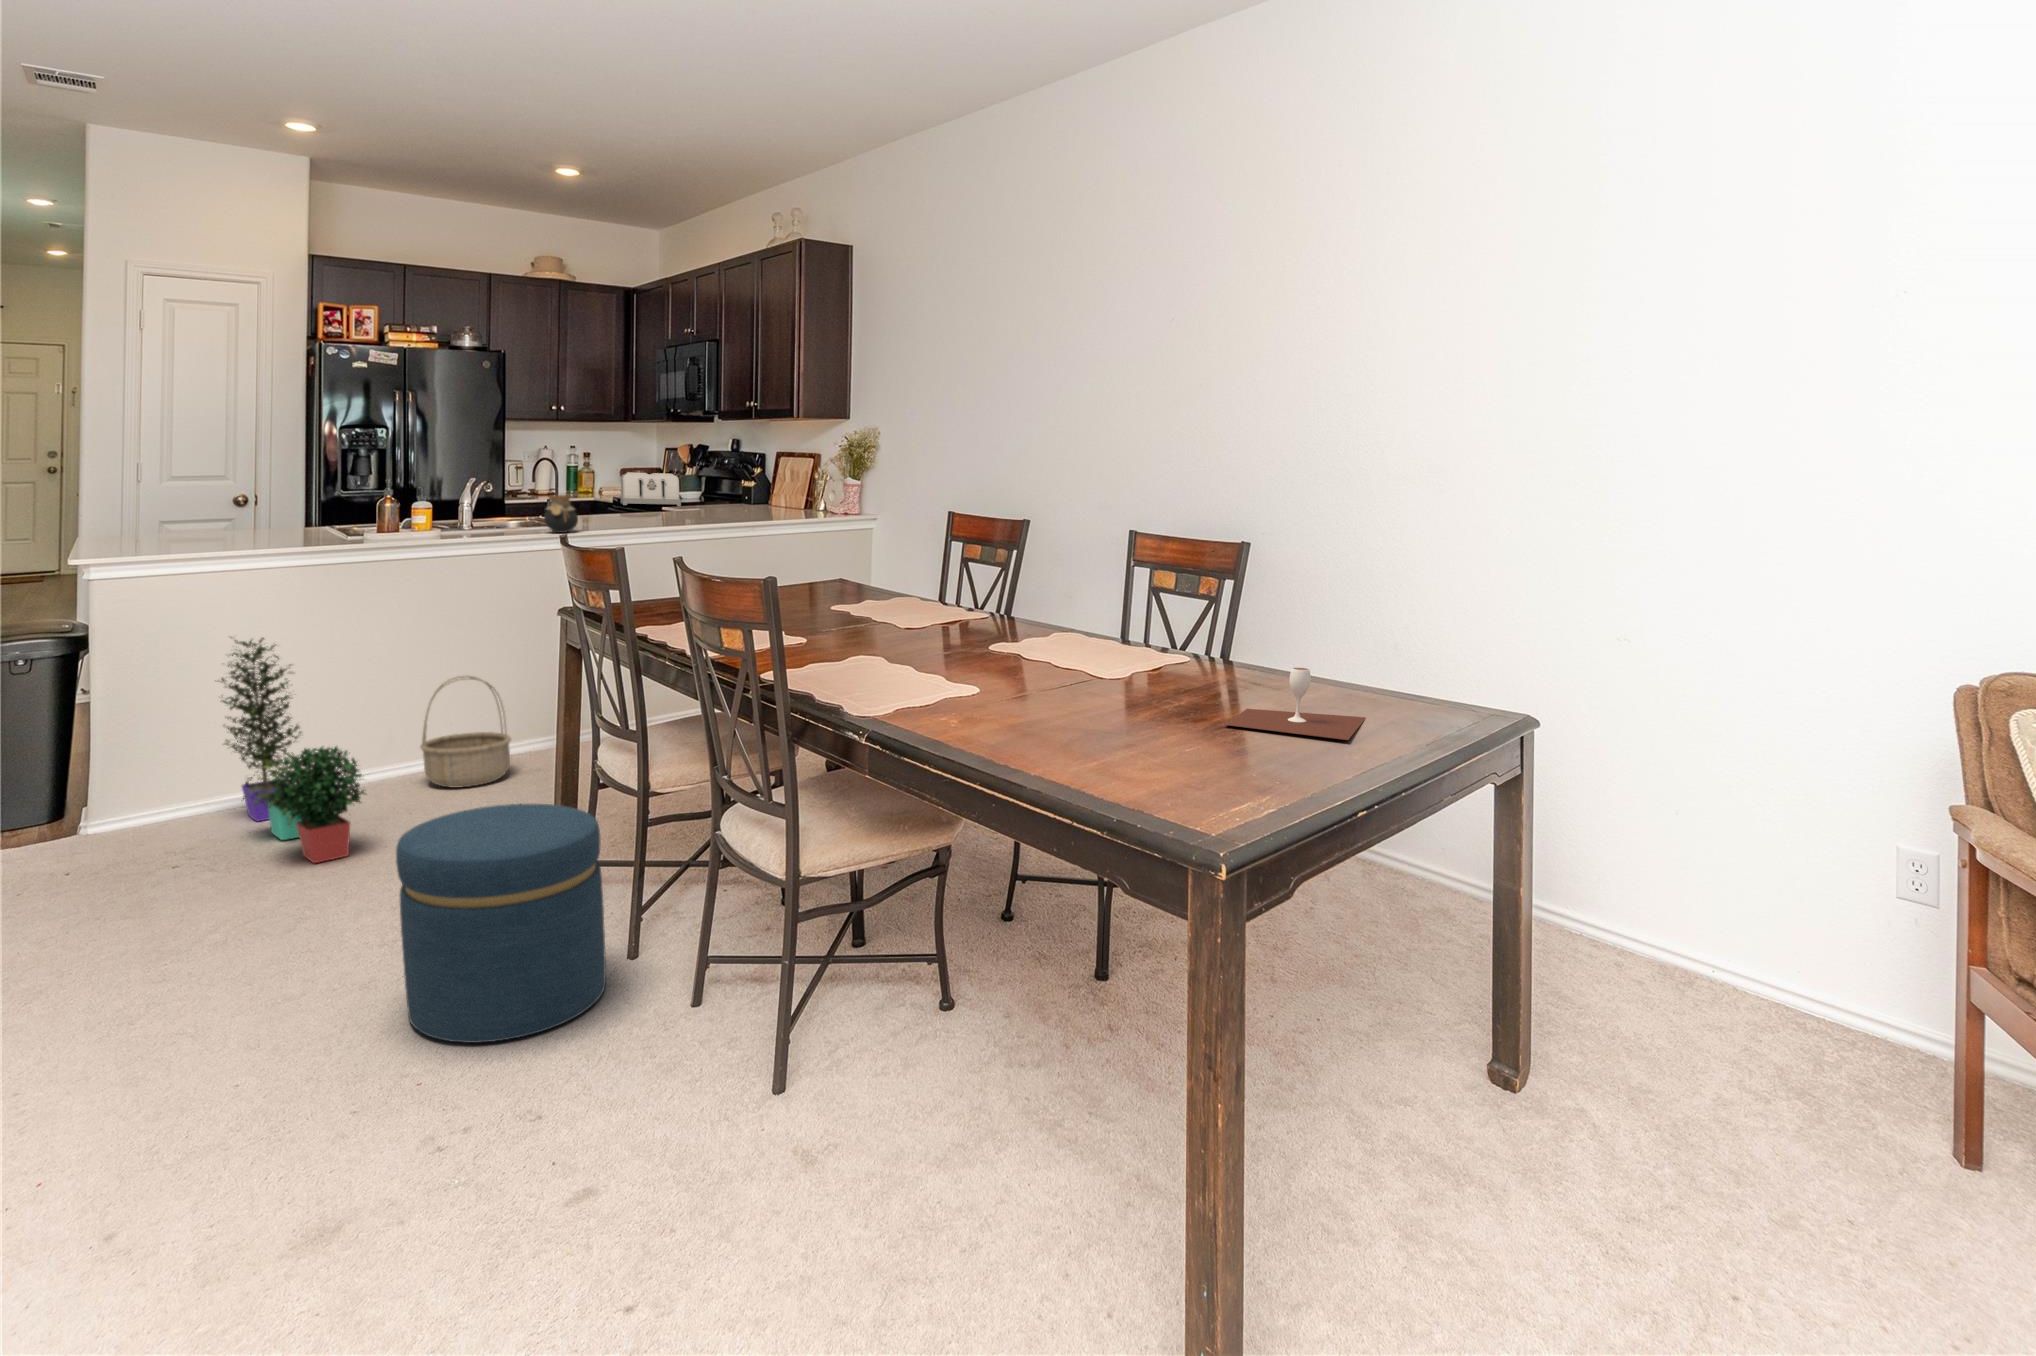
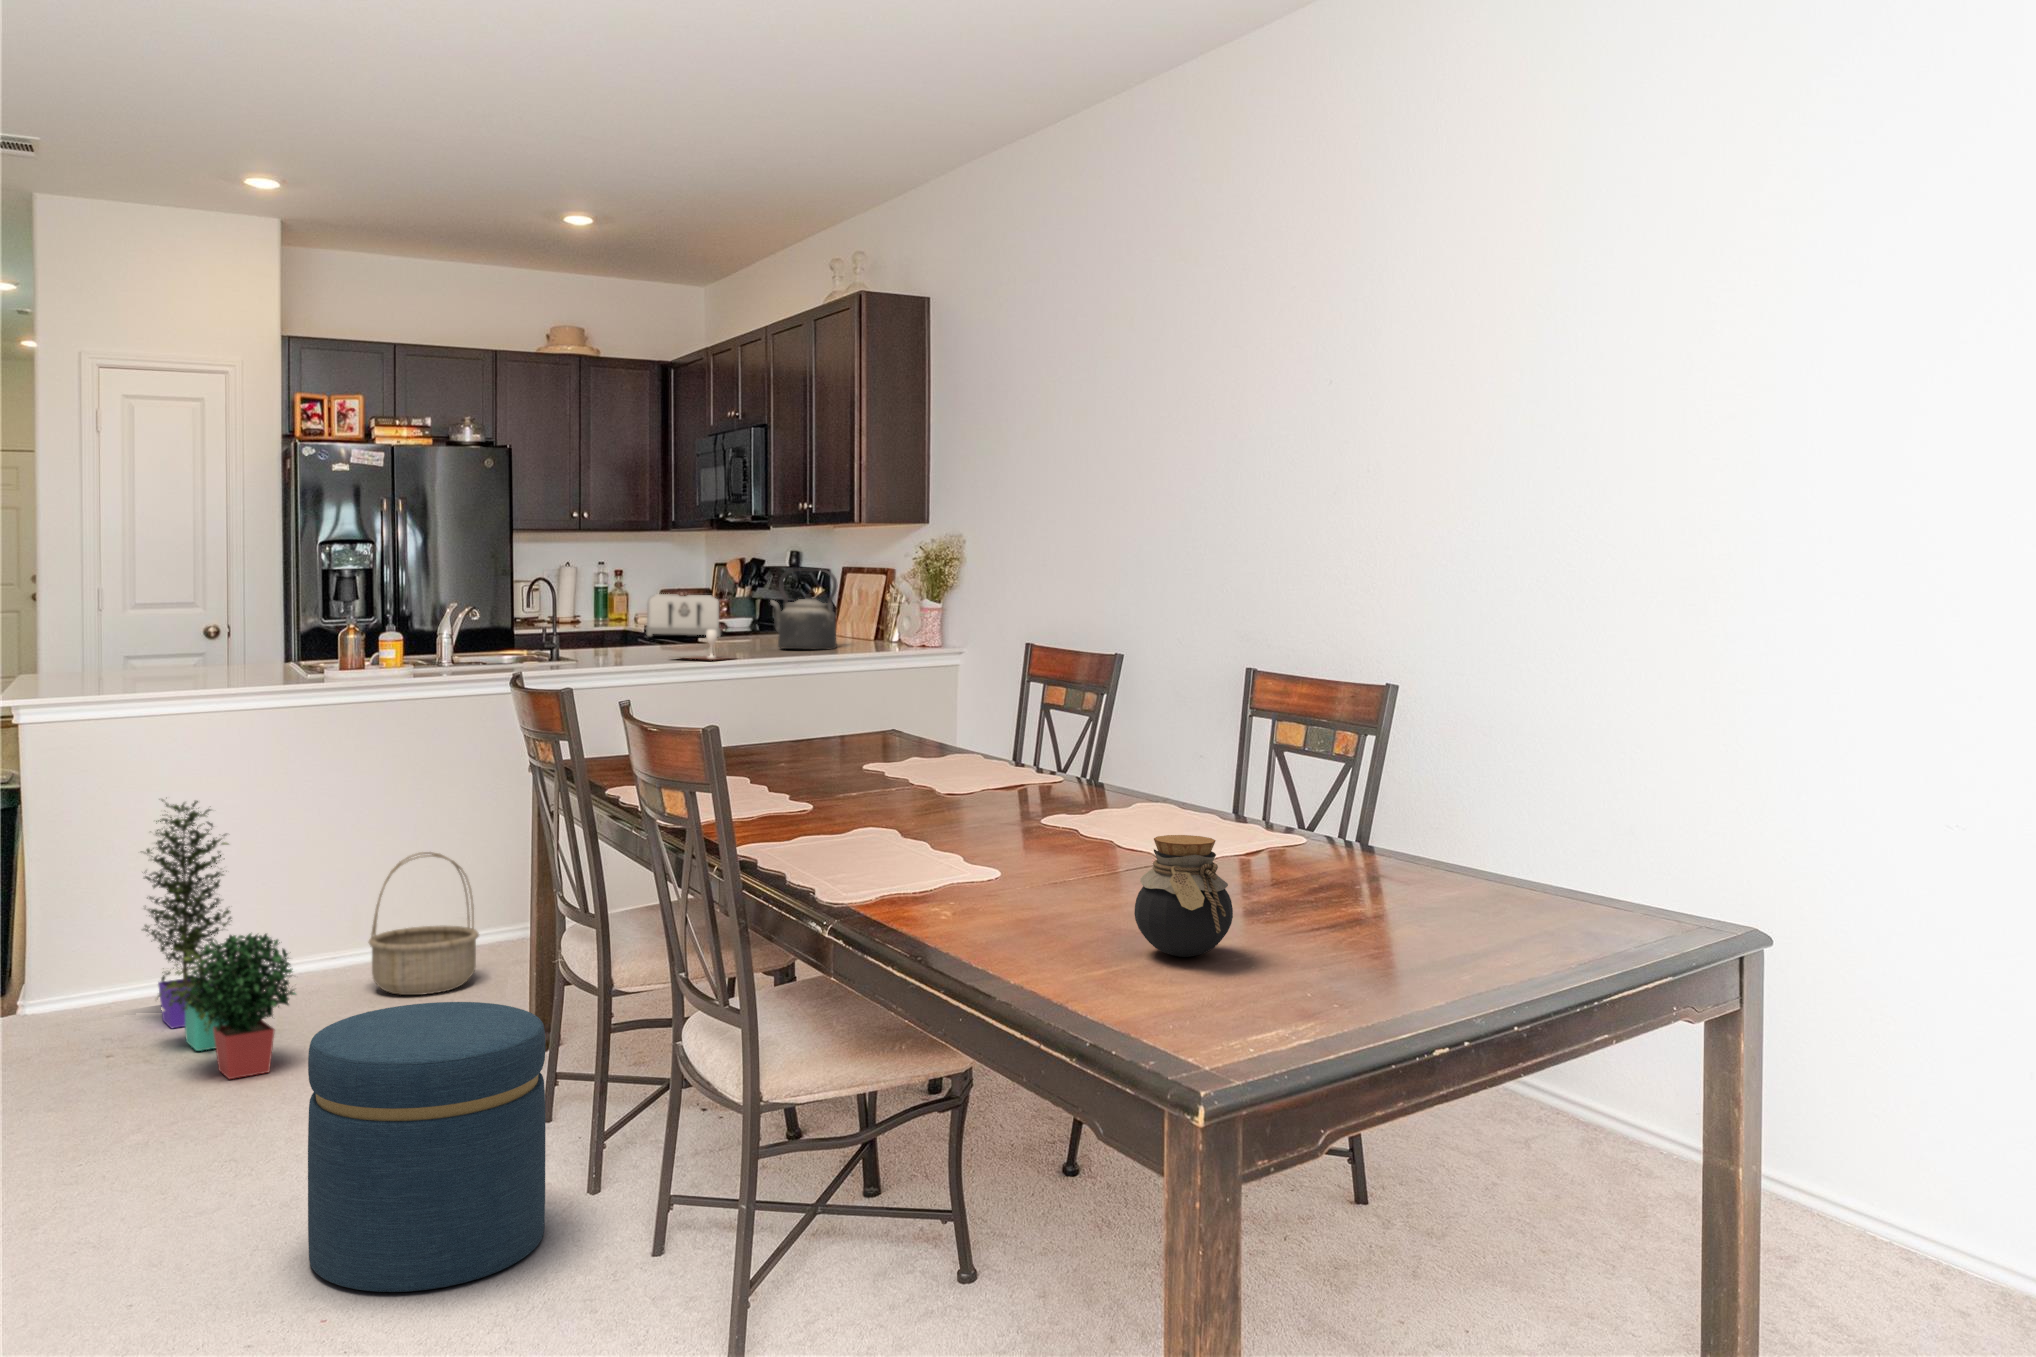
kettle: none [724,453,778,516] -> present [770,569,838,649]
jar: present [544,495,578,533] -> present [1134,835,1233,957]
wine glass: present [1224,668,1366,740] -> present [690,629,724,660]

